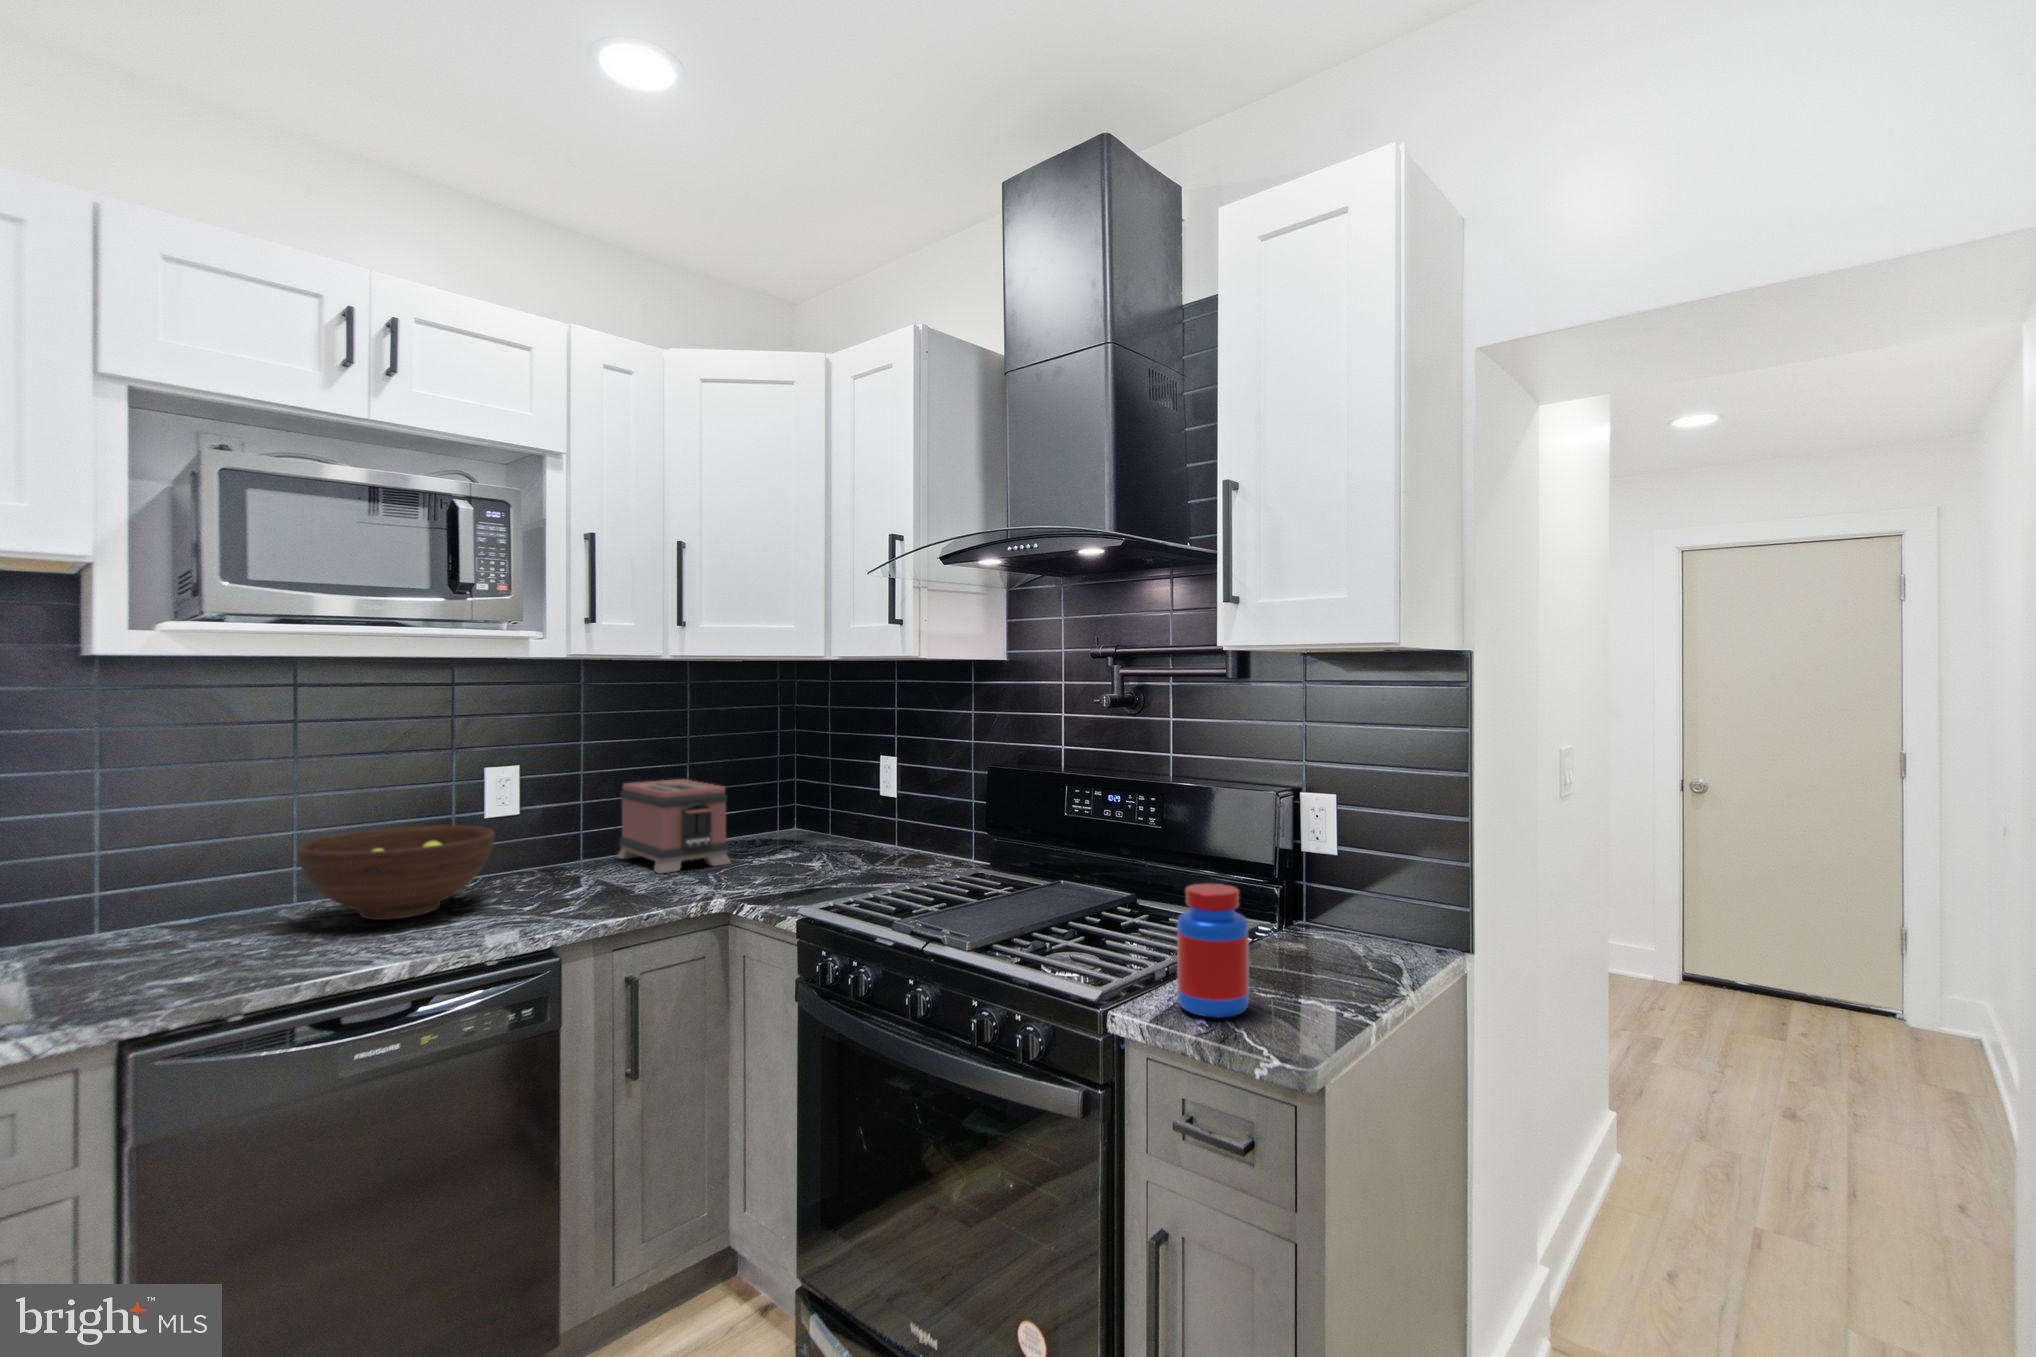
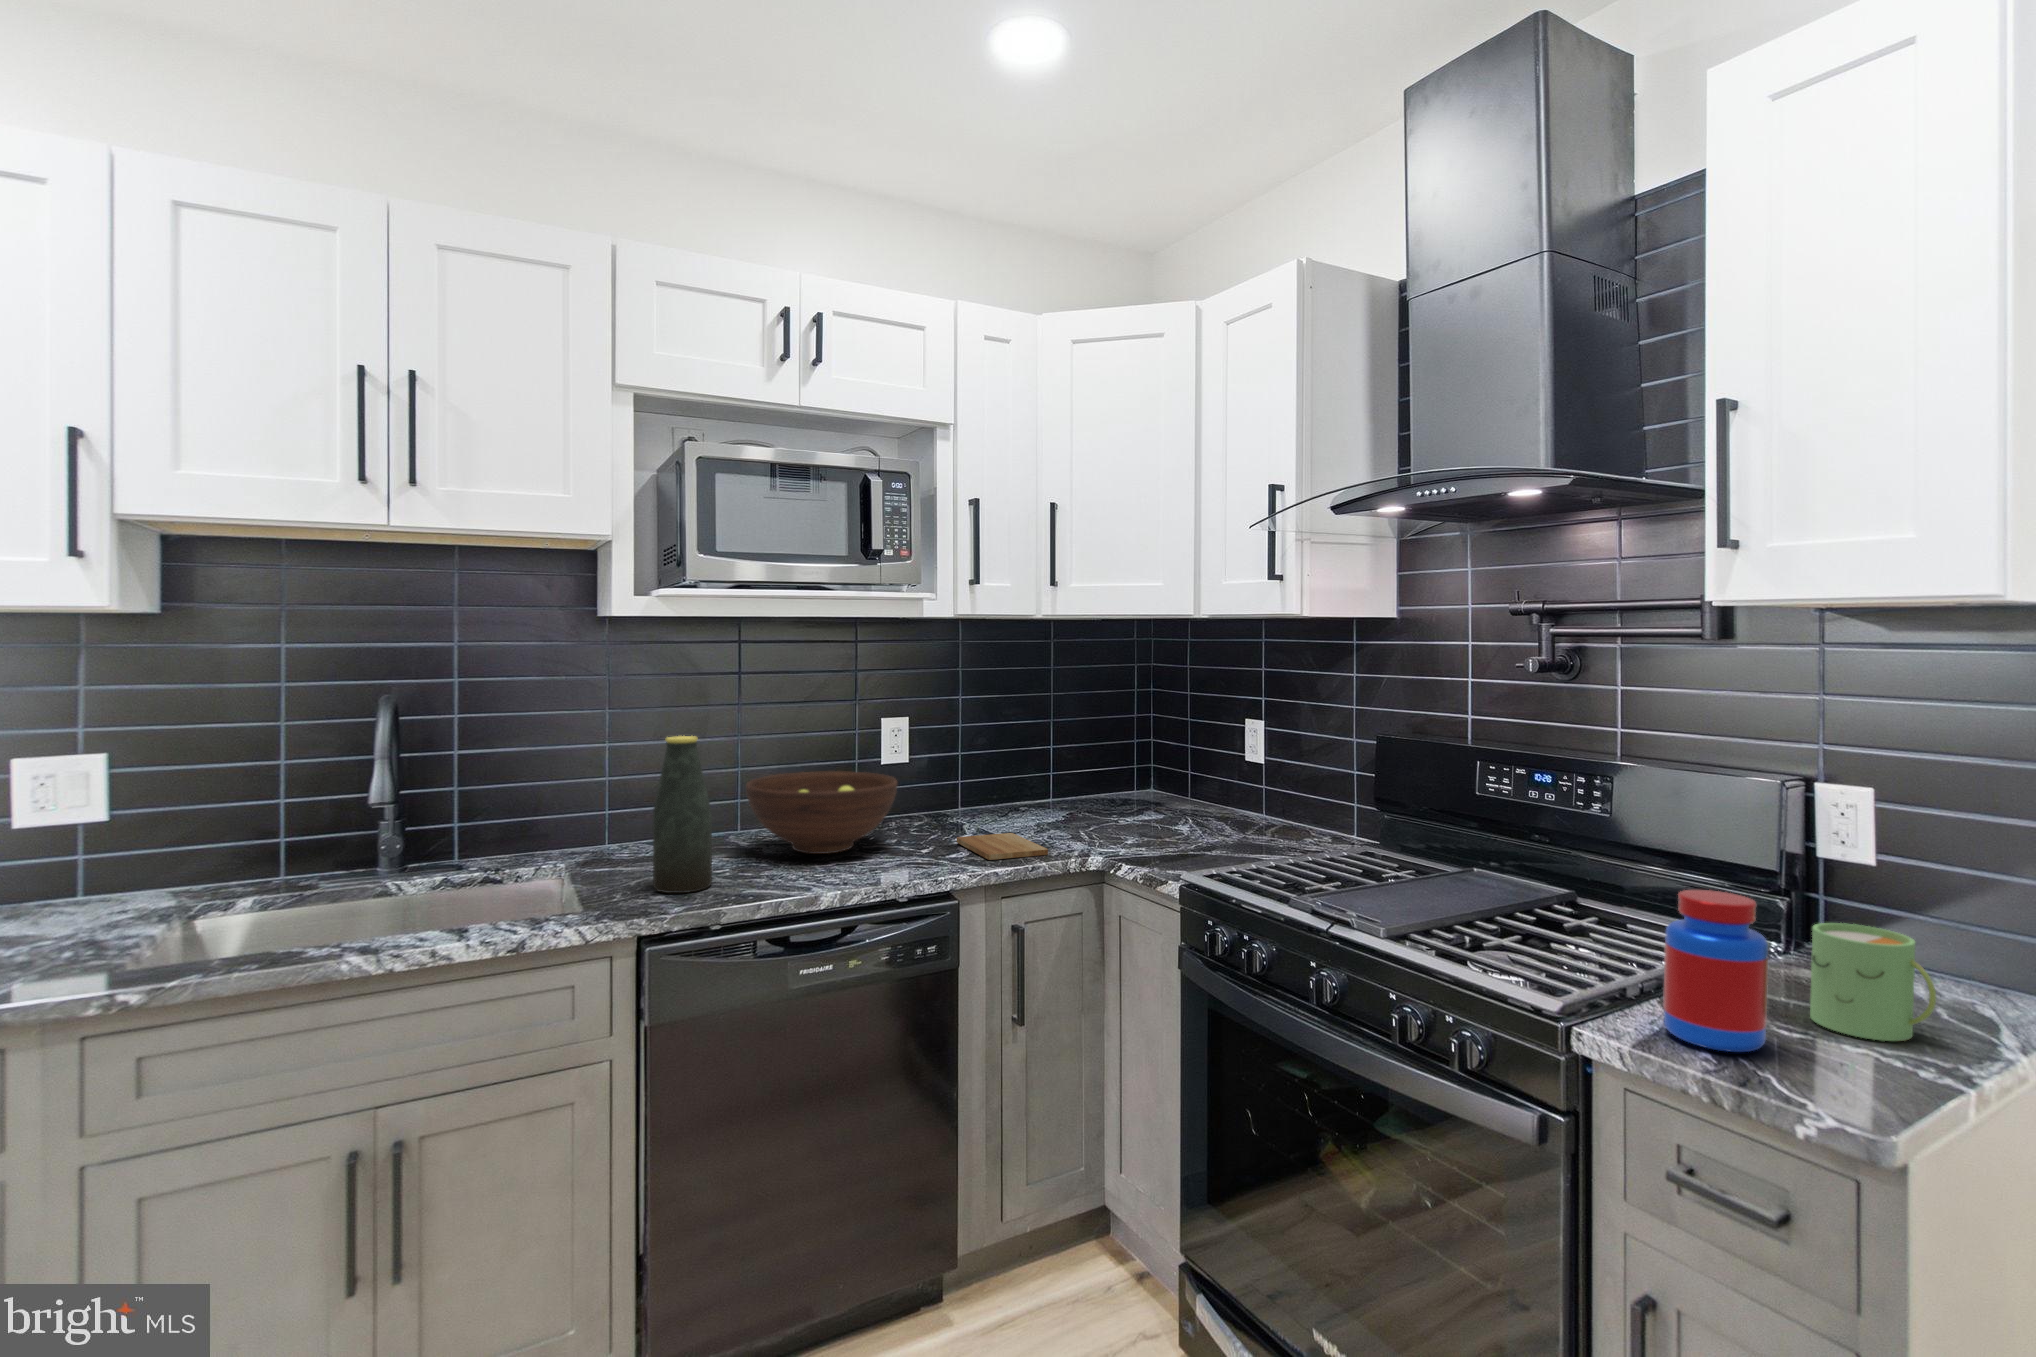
toaster: present [618,779,731,873] -> none [992,738,1102,830]
bottle: none [151,795,238,983] -> present [653,736,712,893]
cutting board: none [566,879,665,909] -> present [957,833,1048,860]
mug: none [1285,902,1363,993] -> present [1810,923,1936,1041]

